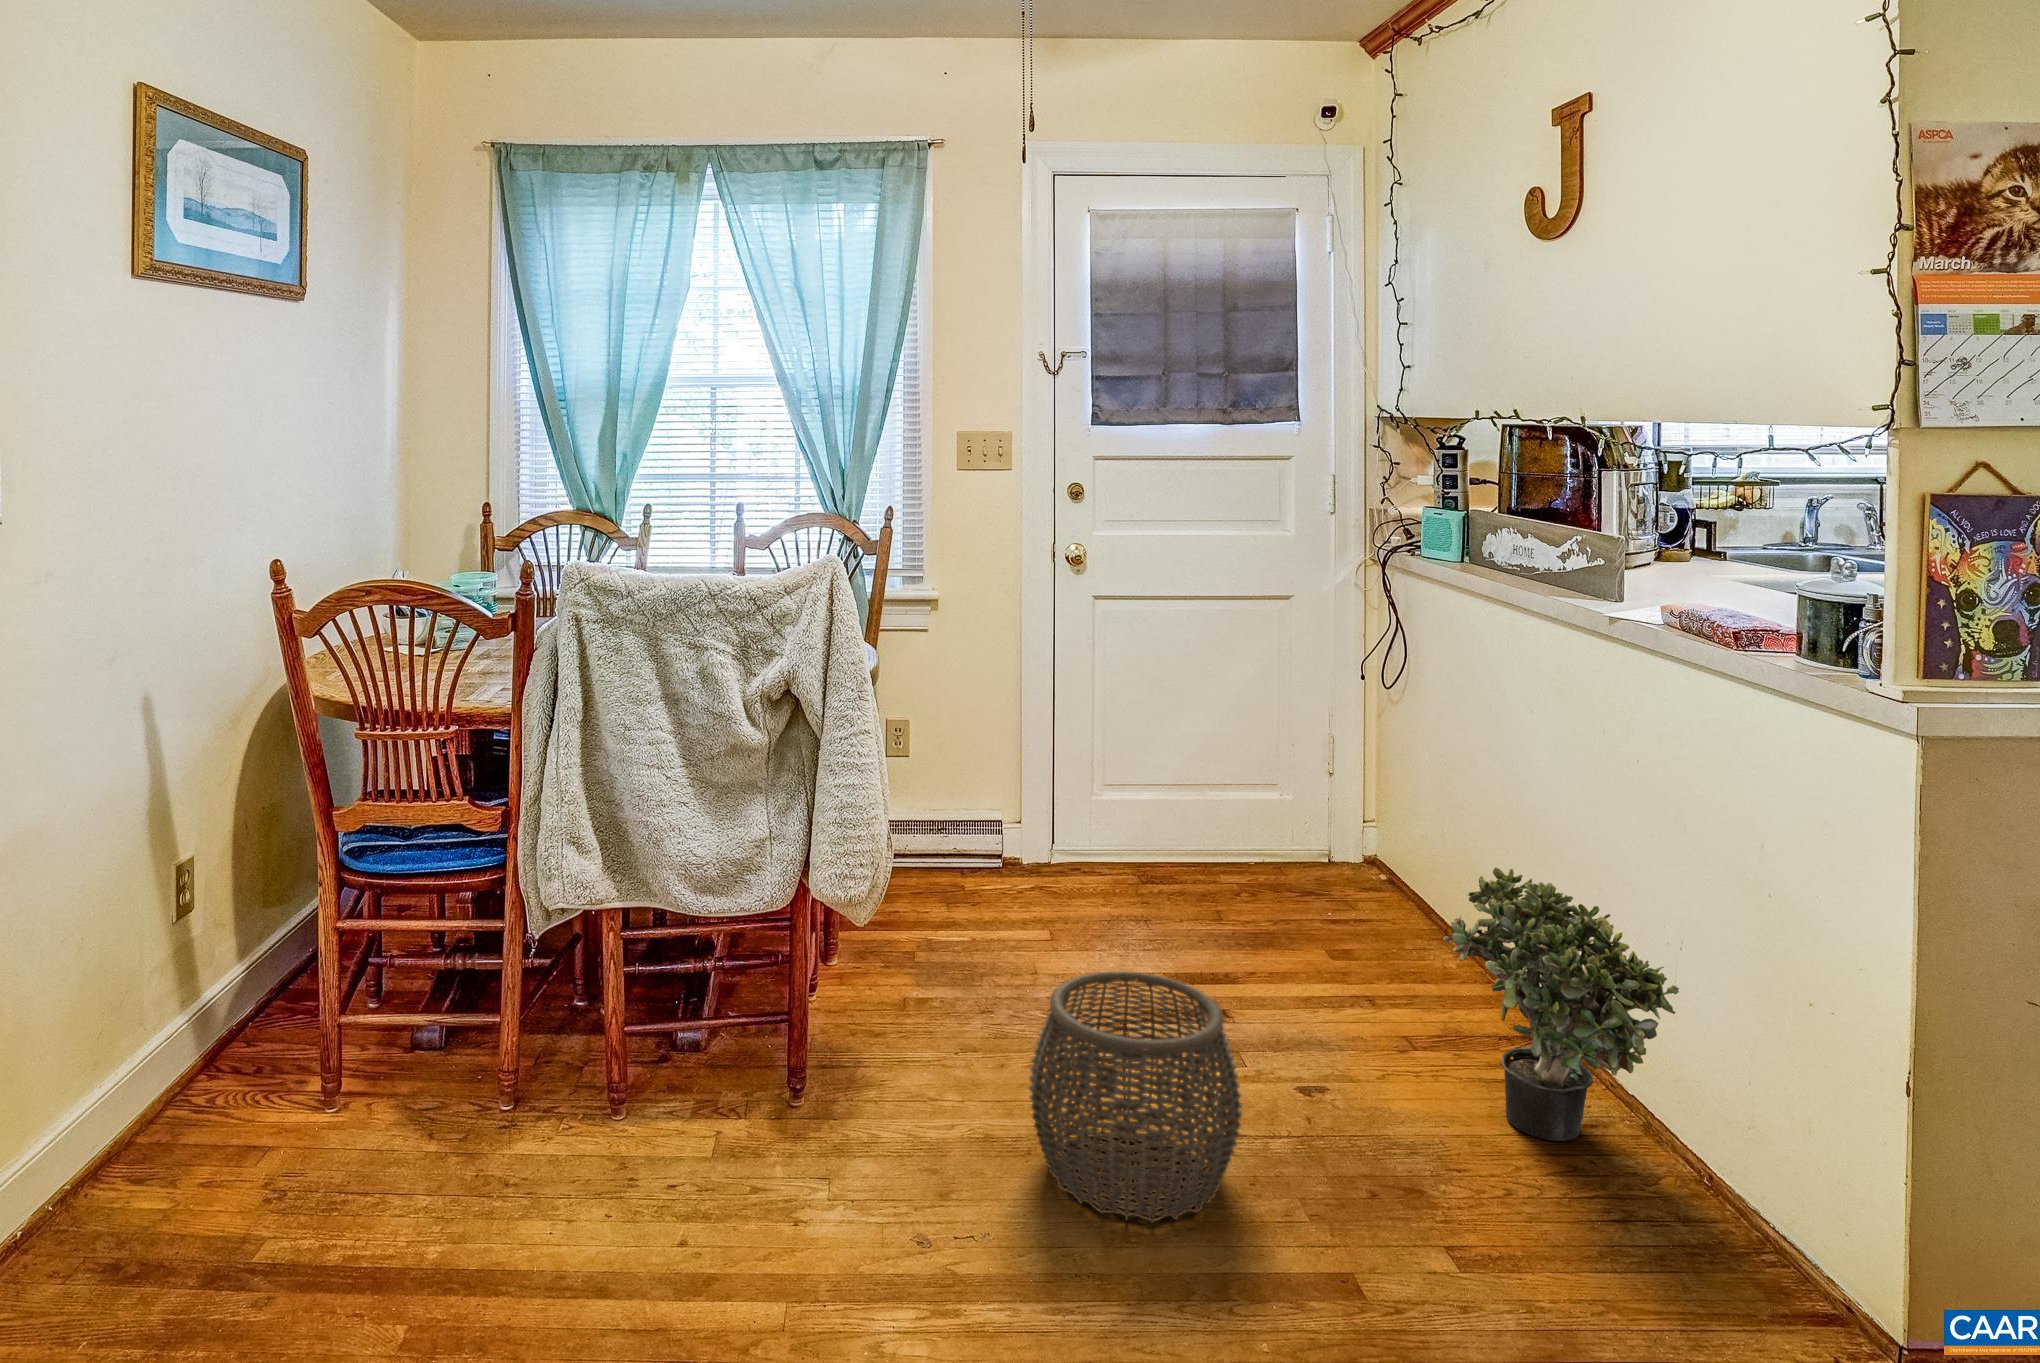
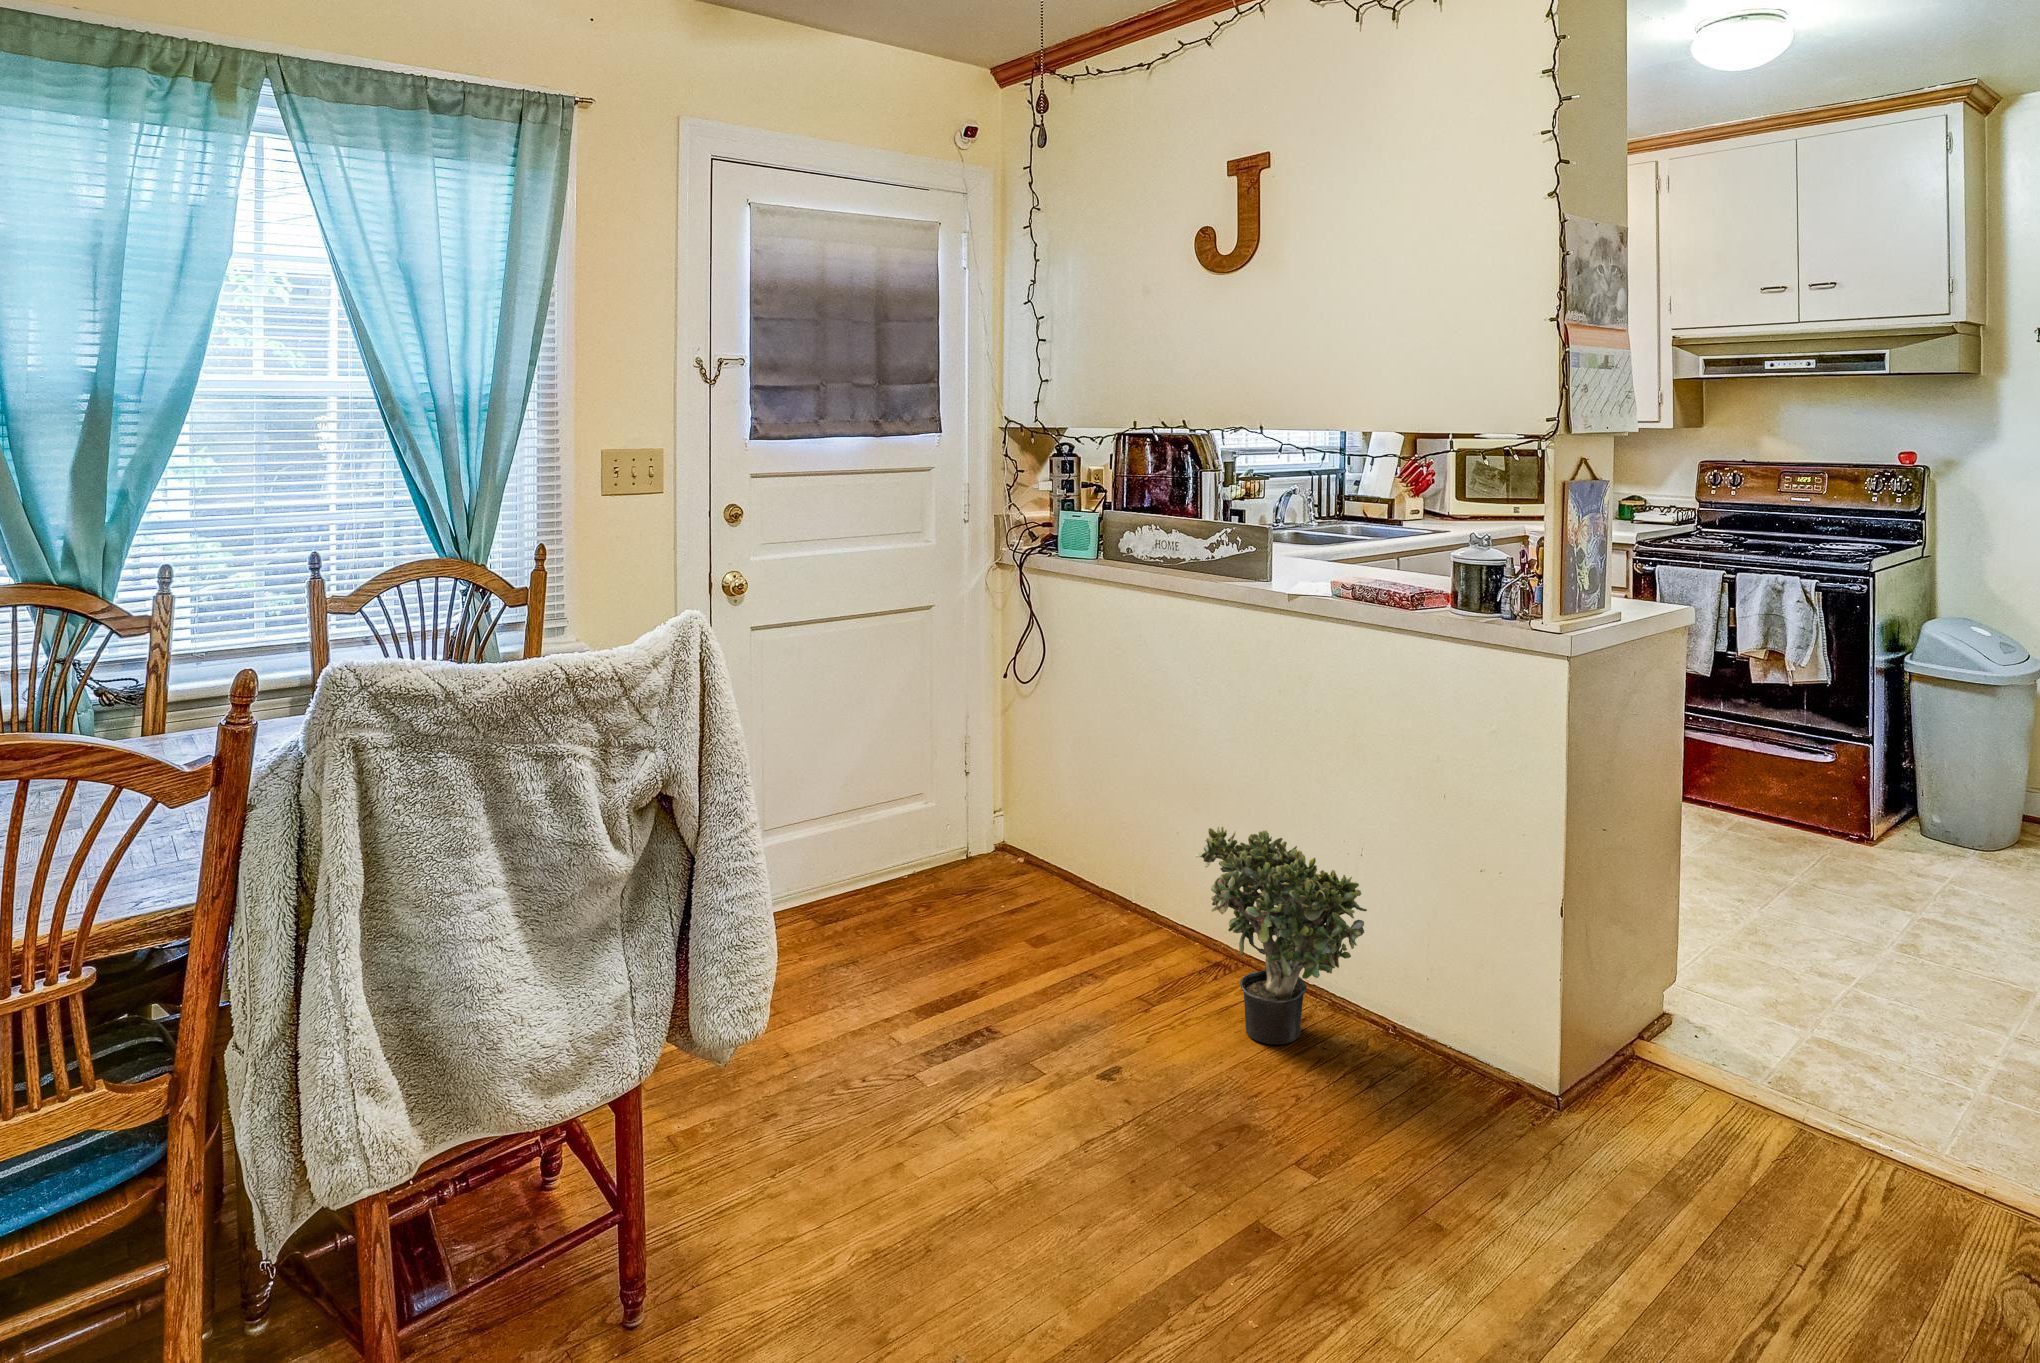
woven basket: present [1029,971,1242,1222] -> none [925,1006,1139,1275]

